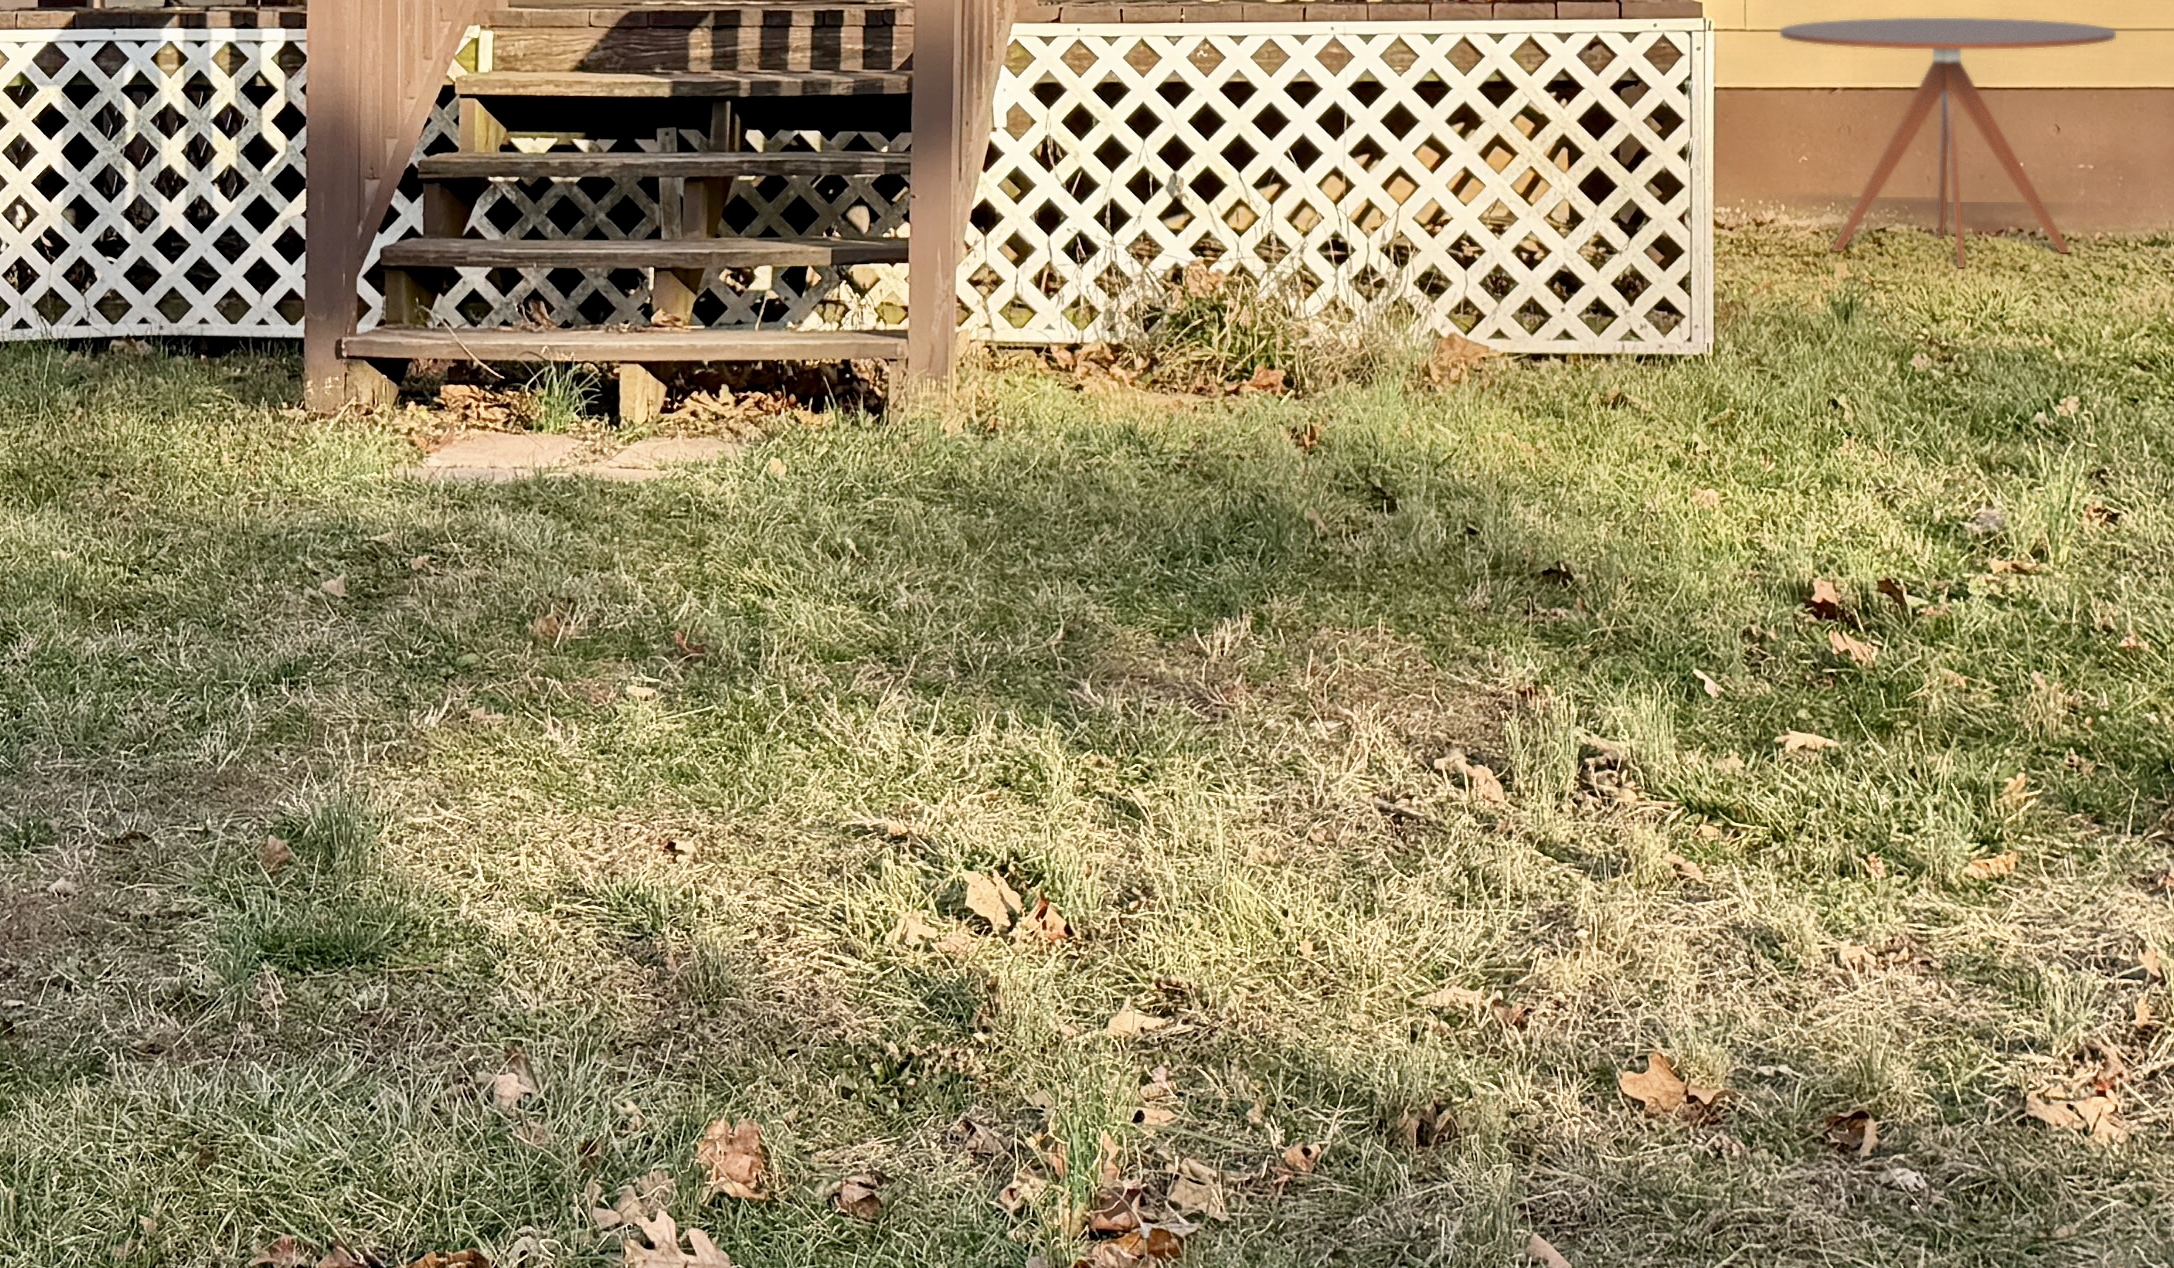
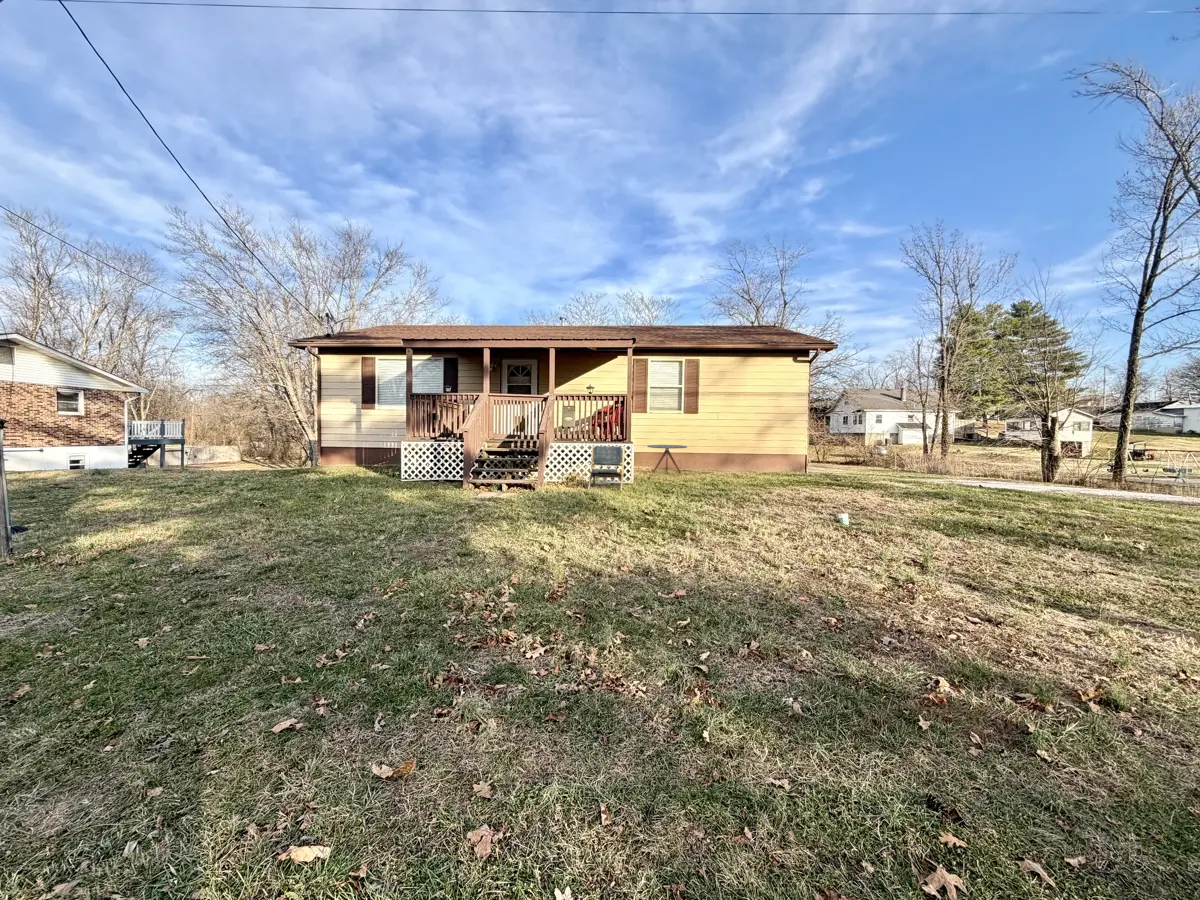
lounge chair: none [1342,39,1637,419] -> present [588,446,625,491]

